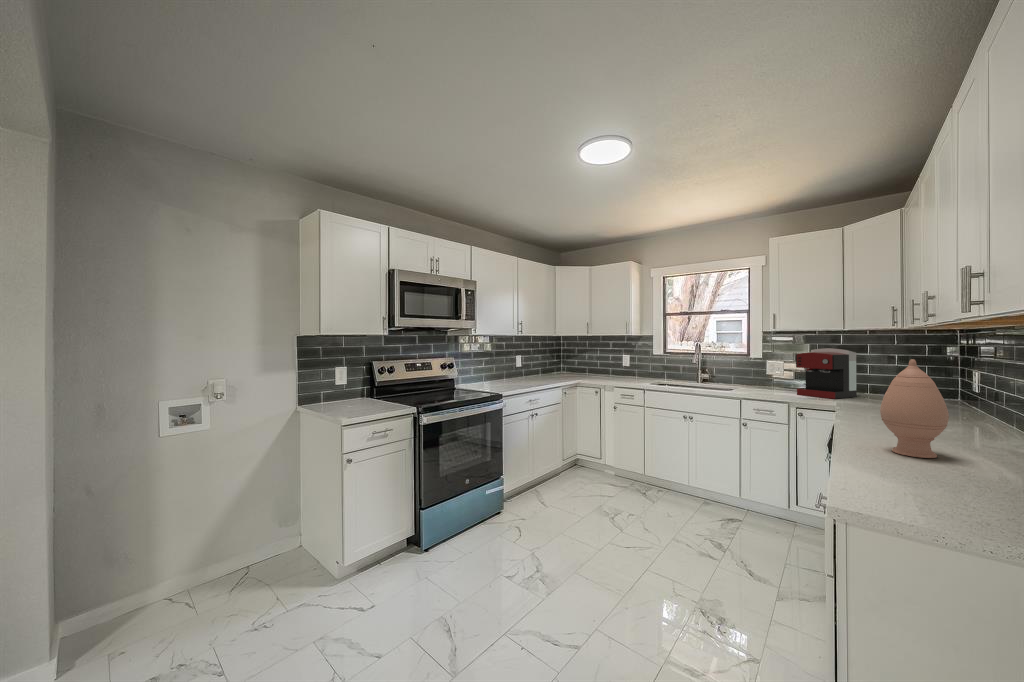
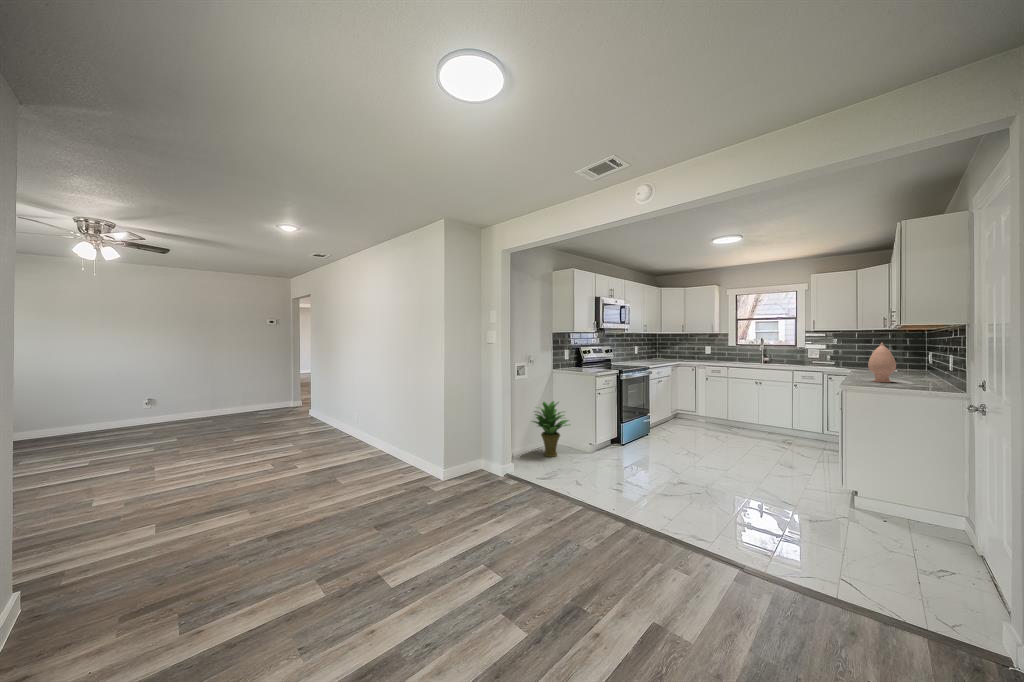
coffee maker: present [796,348,856,399] -> none [827,341,864,369]
potted plant: none [181,477,288,604] -> present [532,401,568,457]

